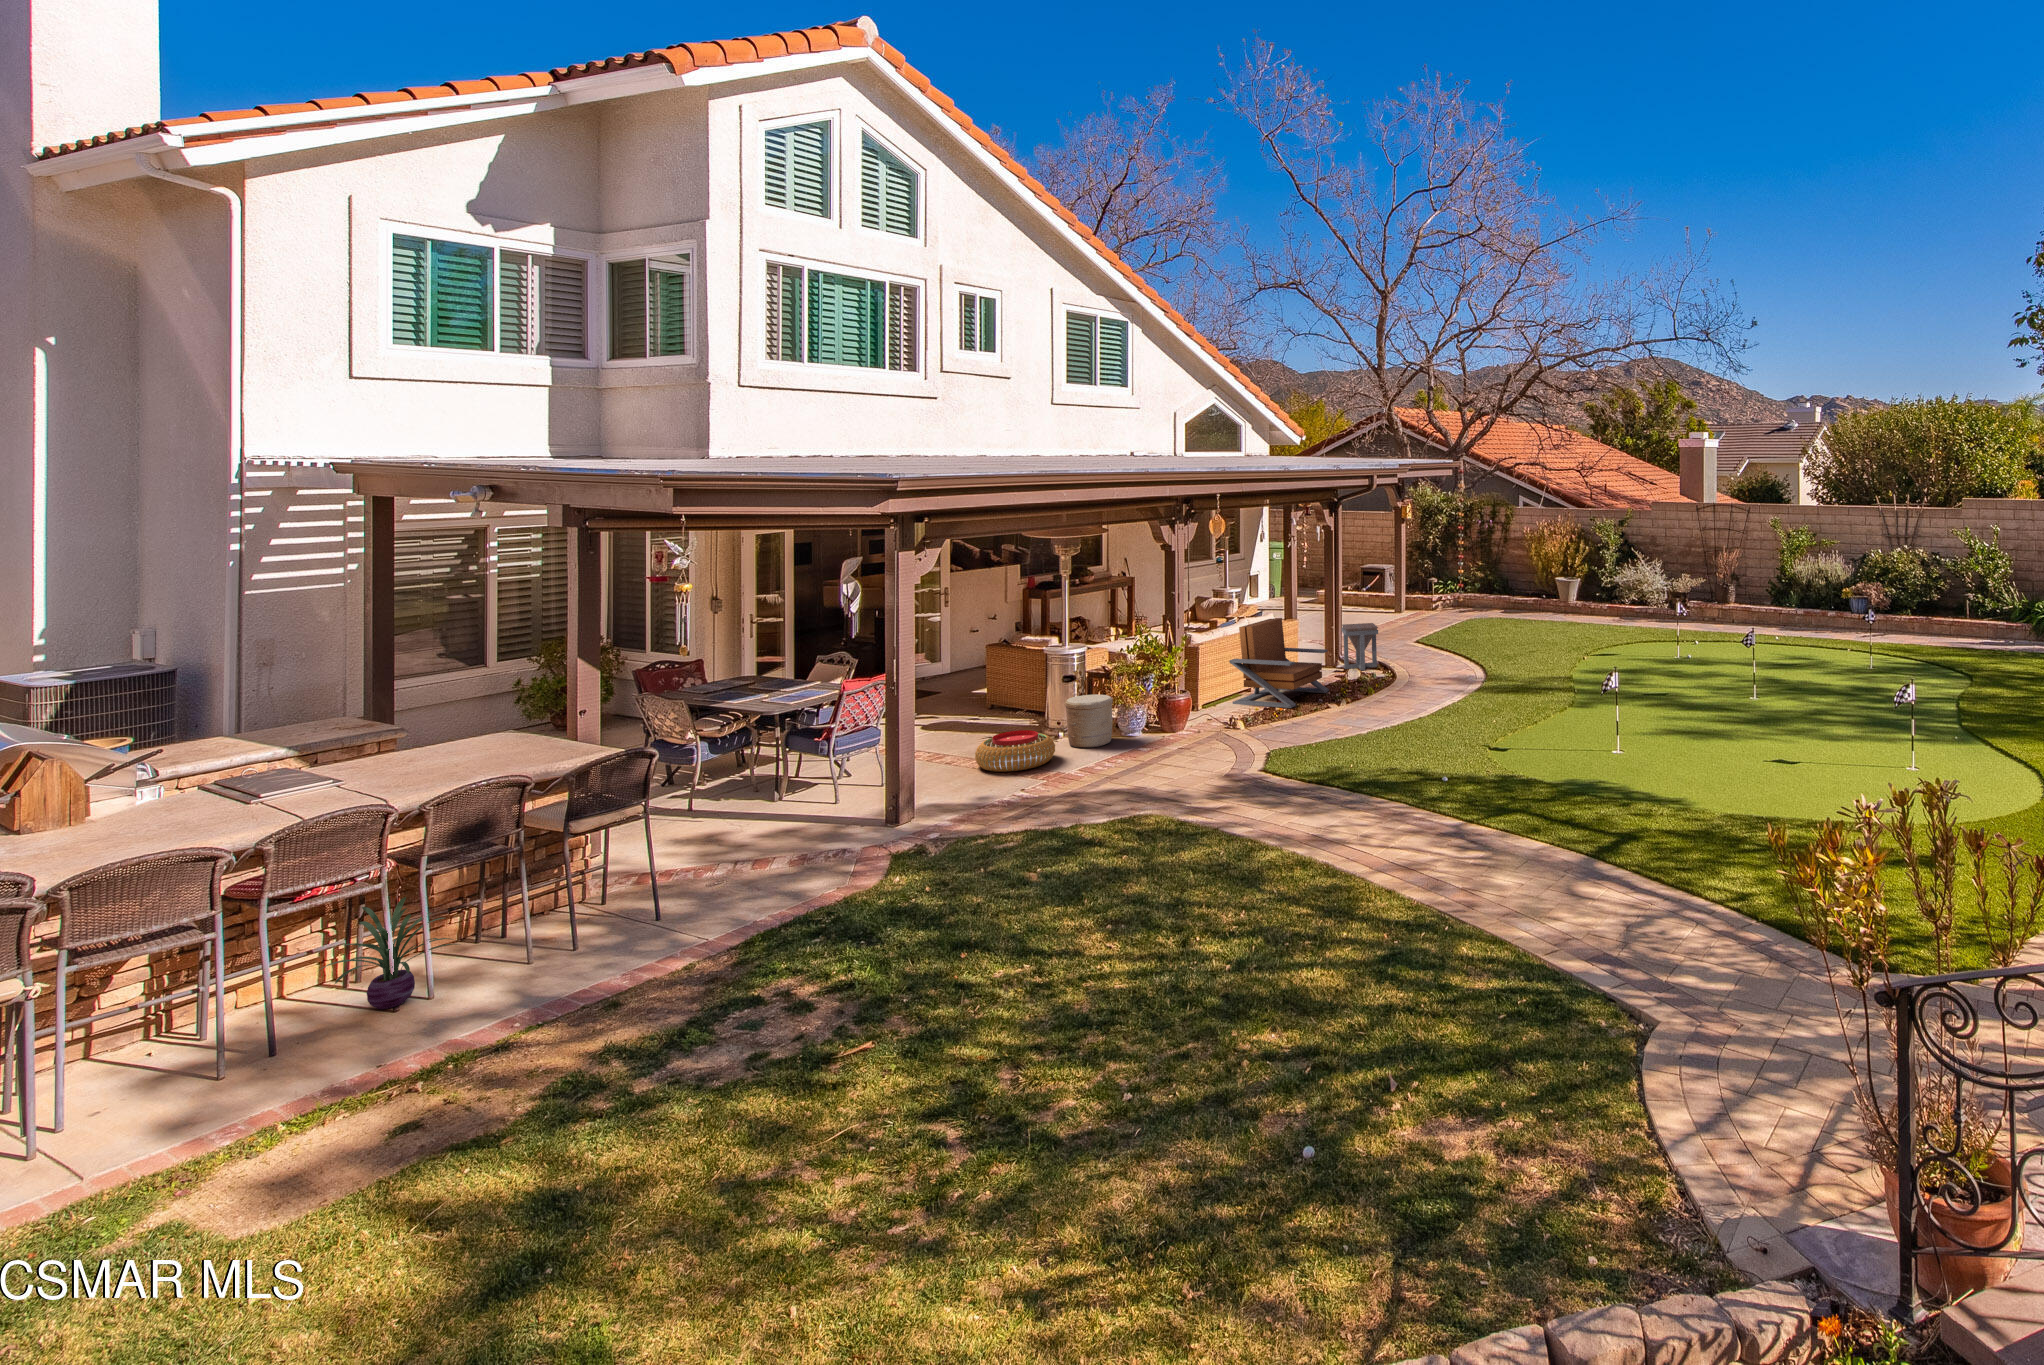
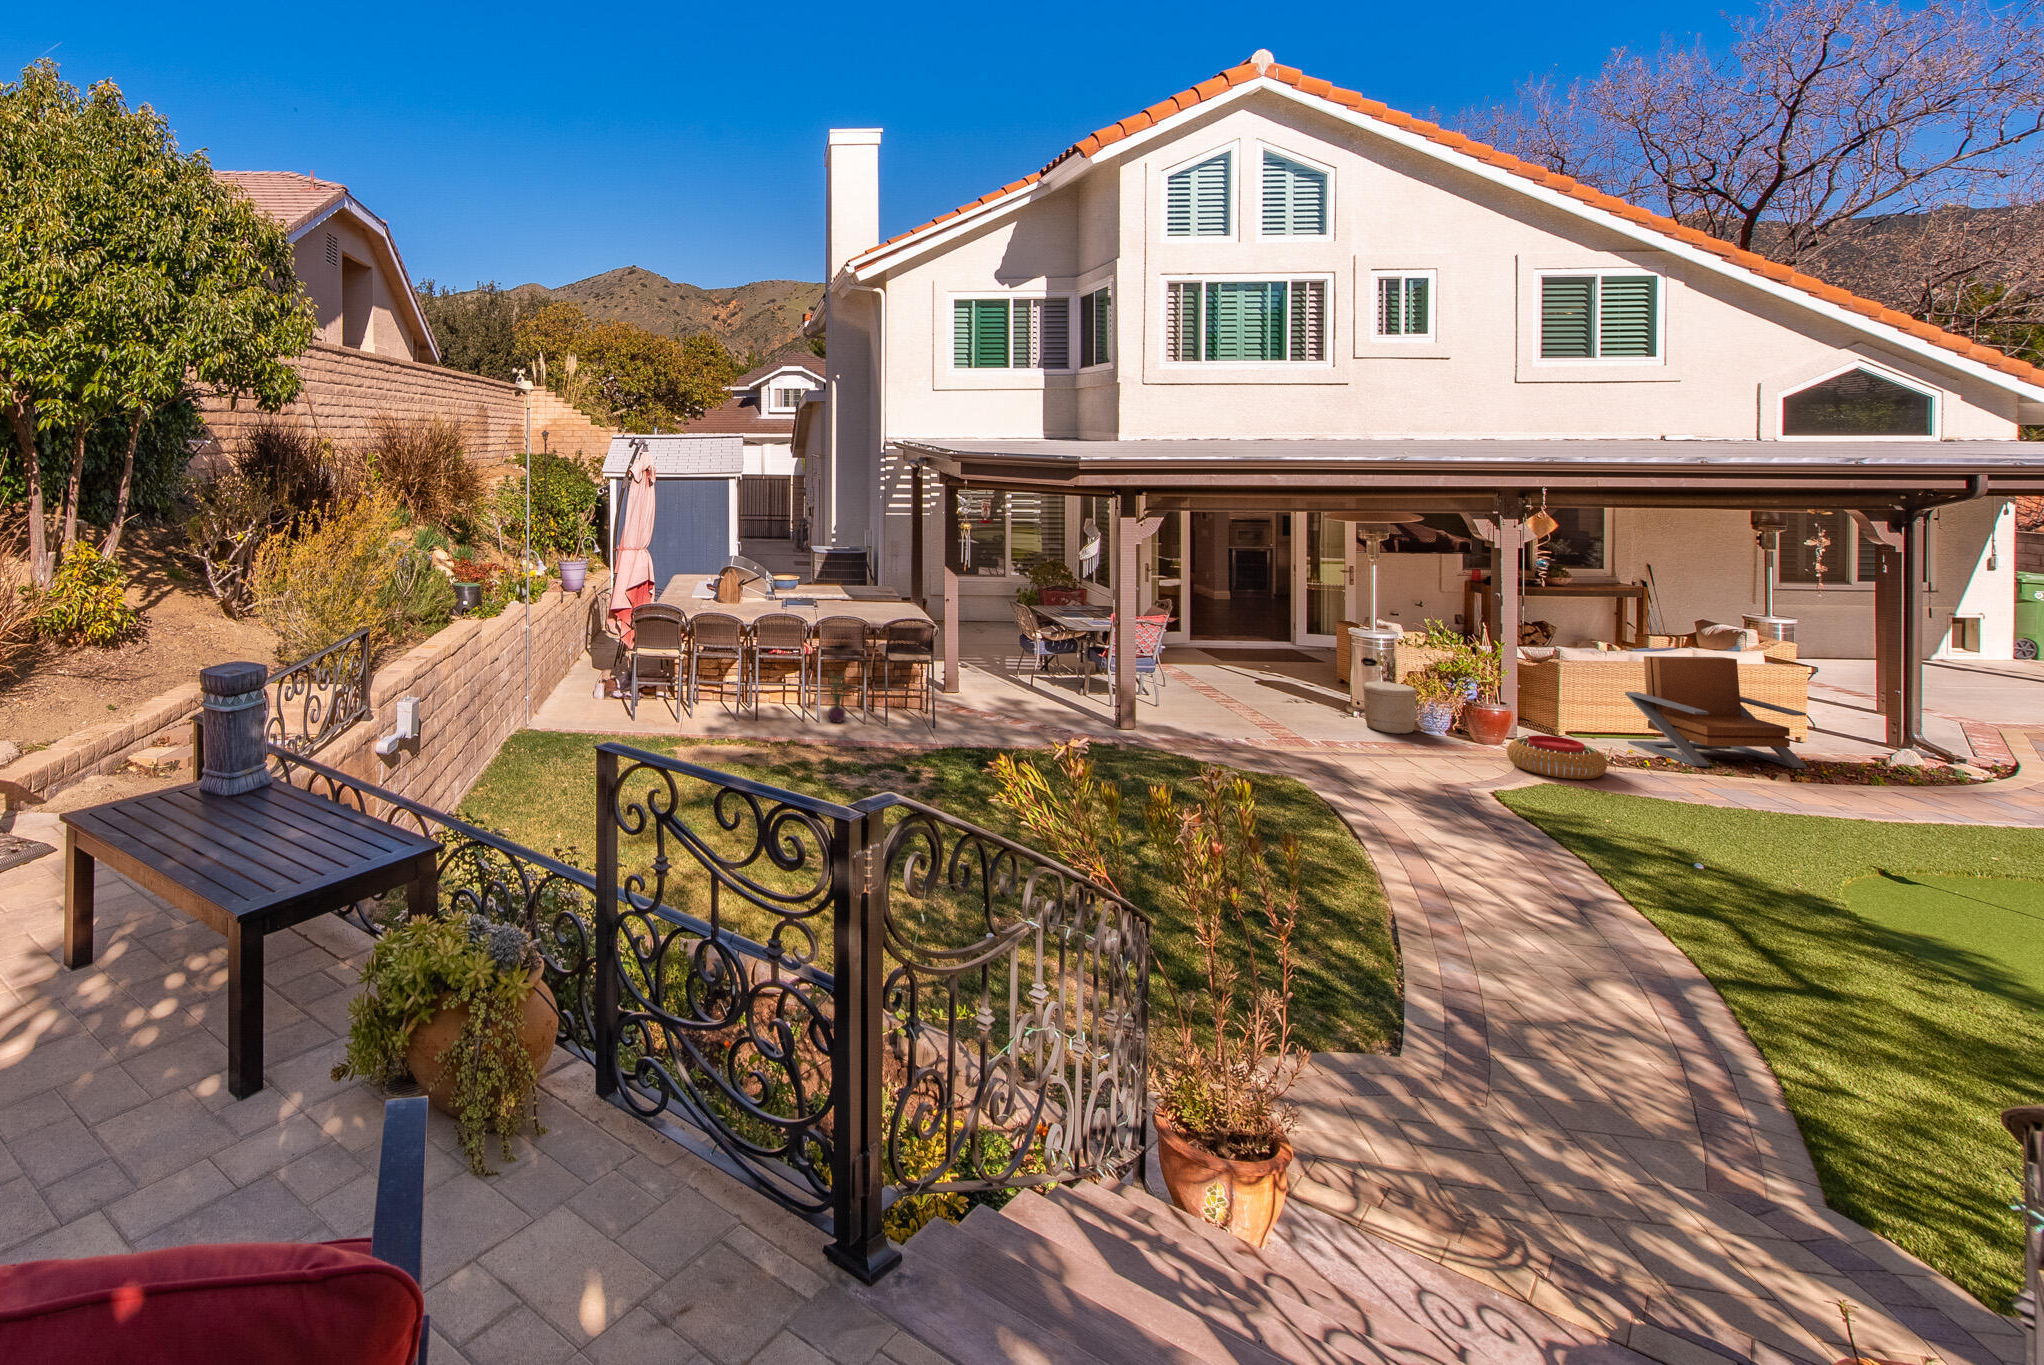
side table: present [1342,623,1378,670] -> none [1909,694,1993,768]
pouf: present [975,730,1055,772] -> present [1507,735,1607,779]

